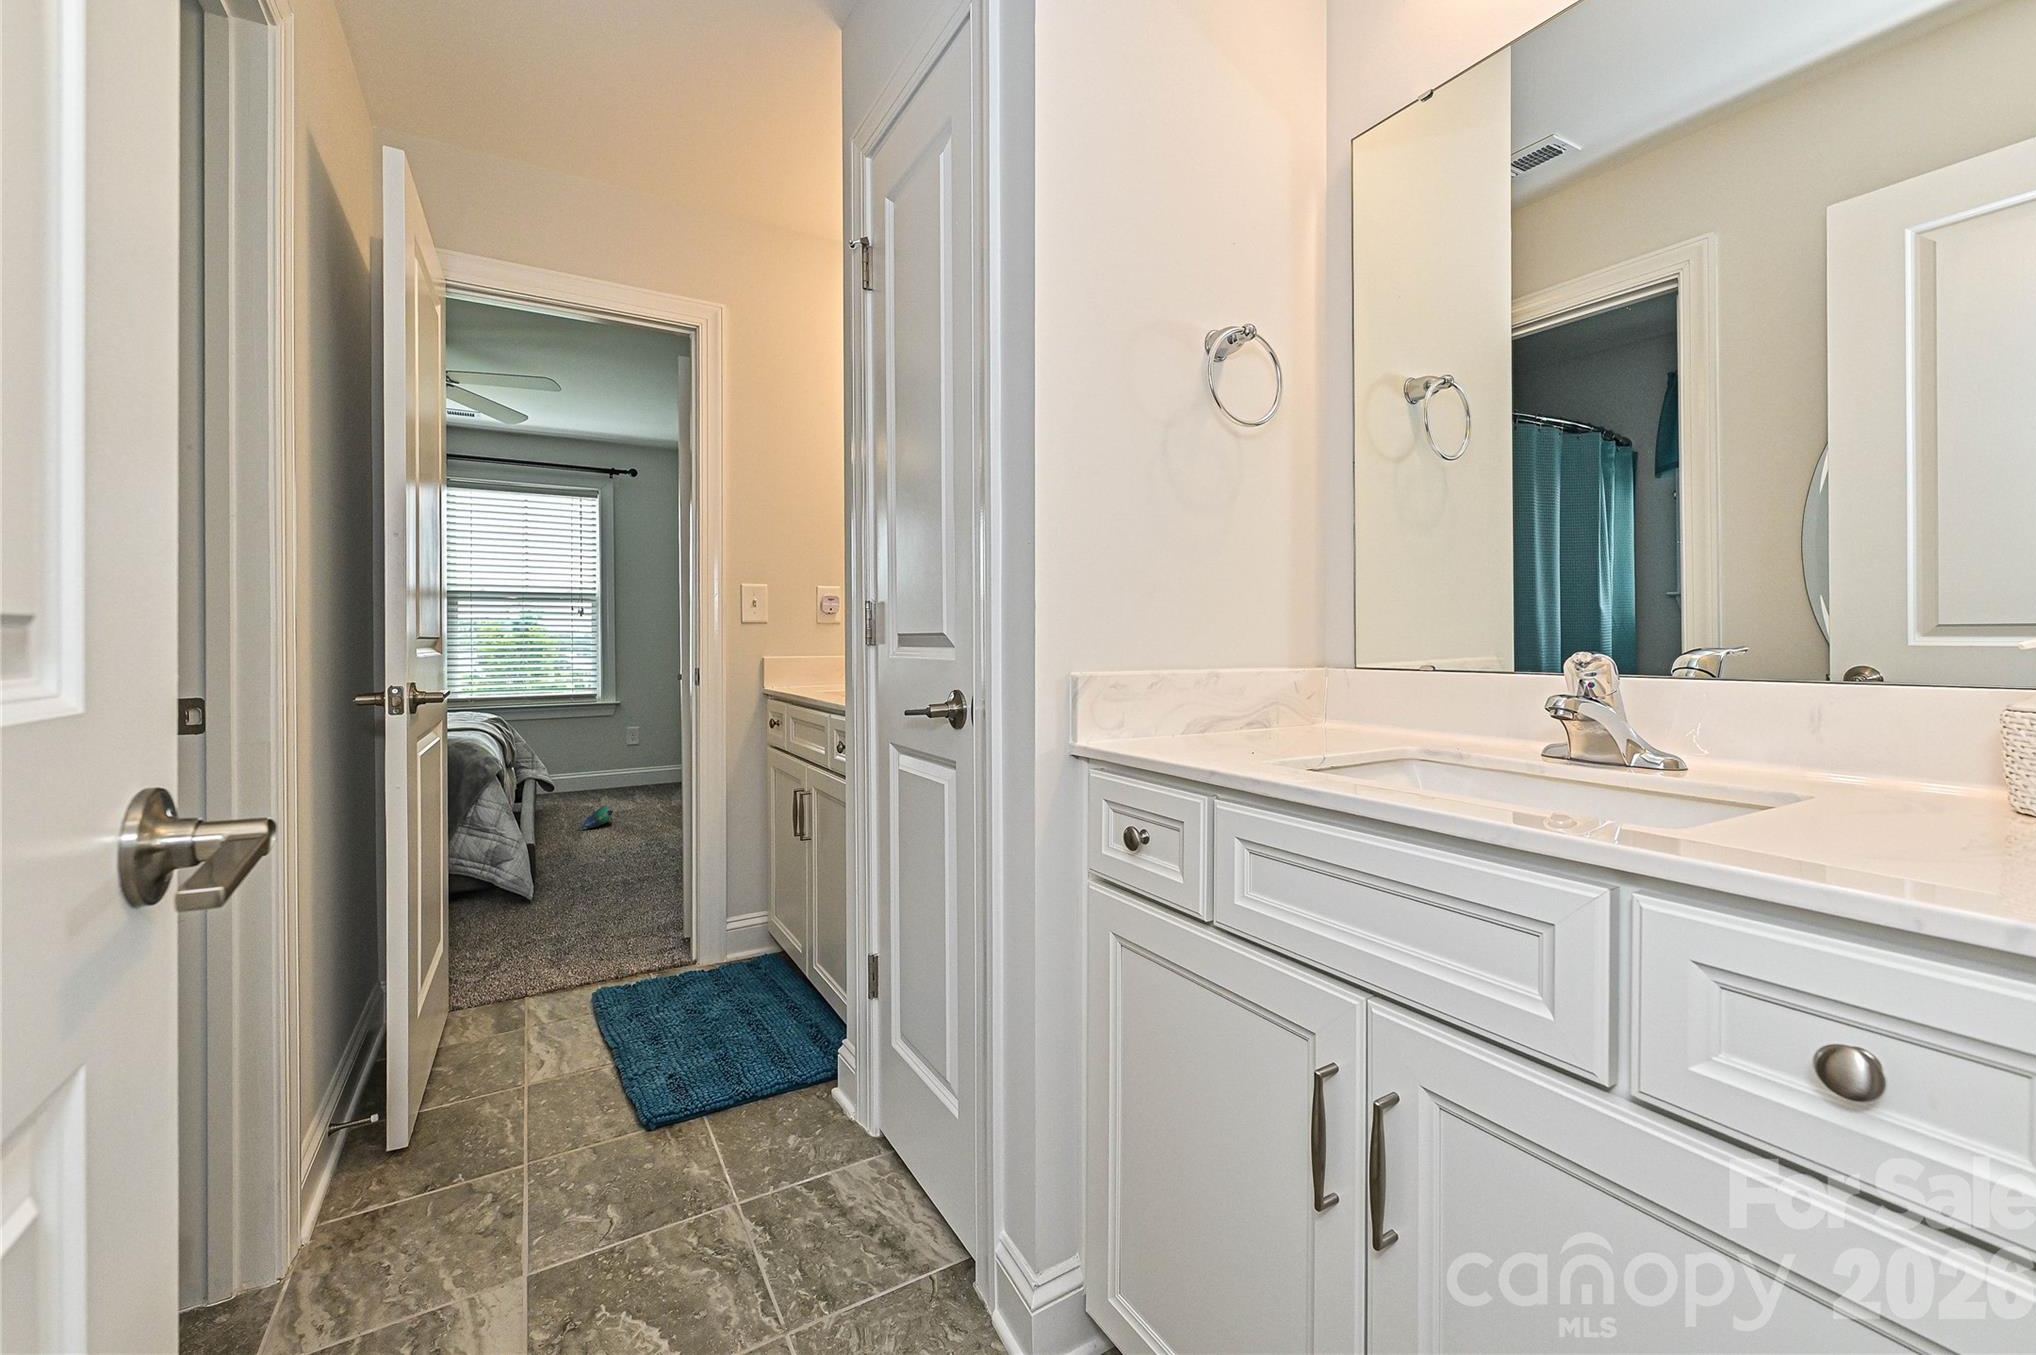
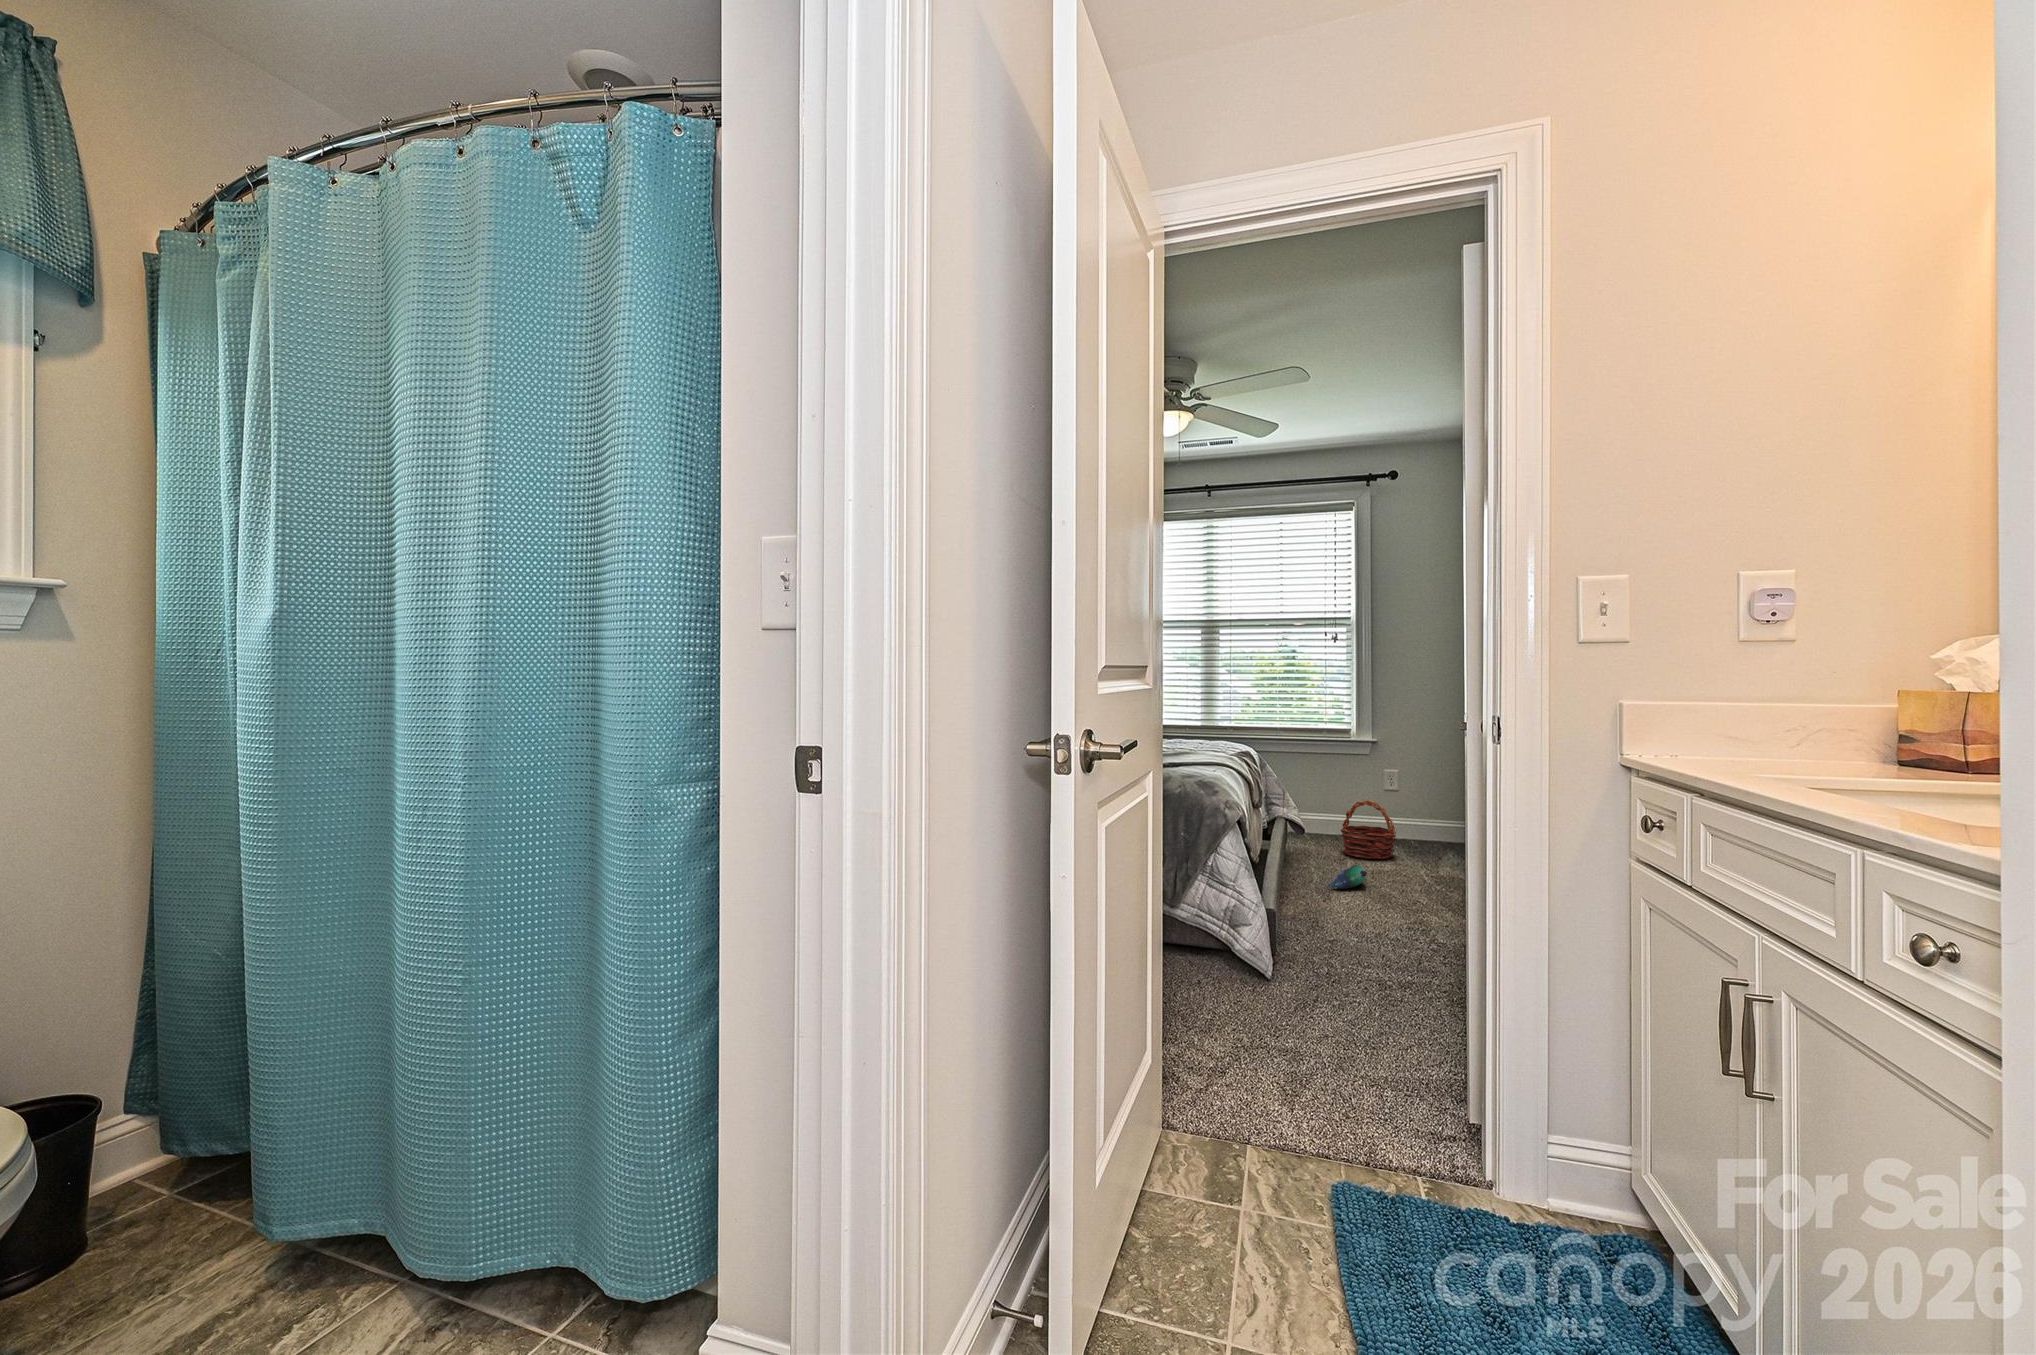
basket: none [588,754,638,804] -> present [1341,800,1396,859]

